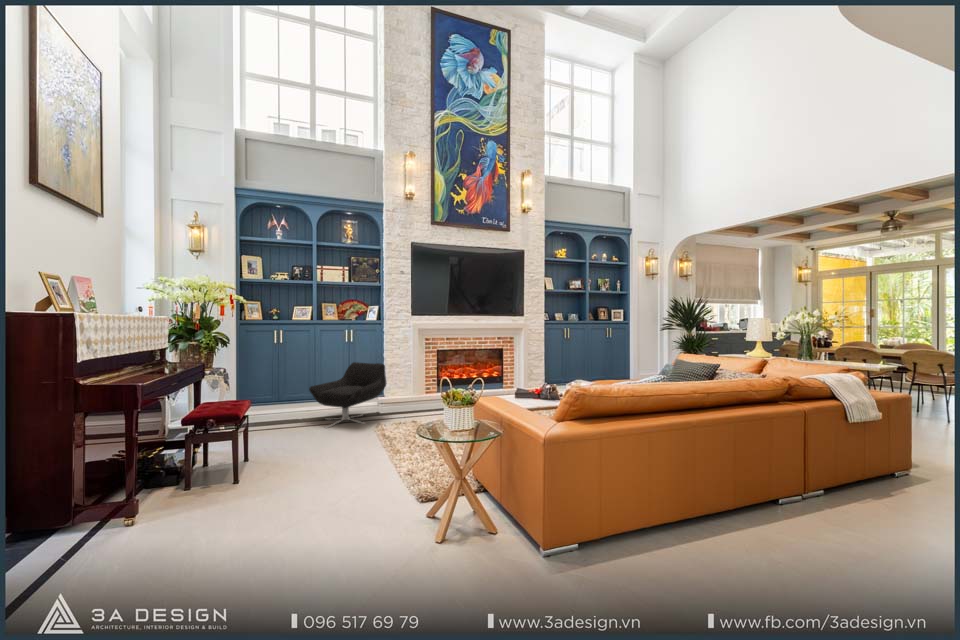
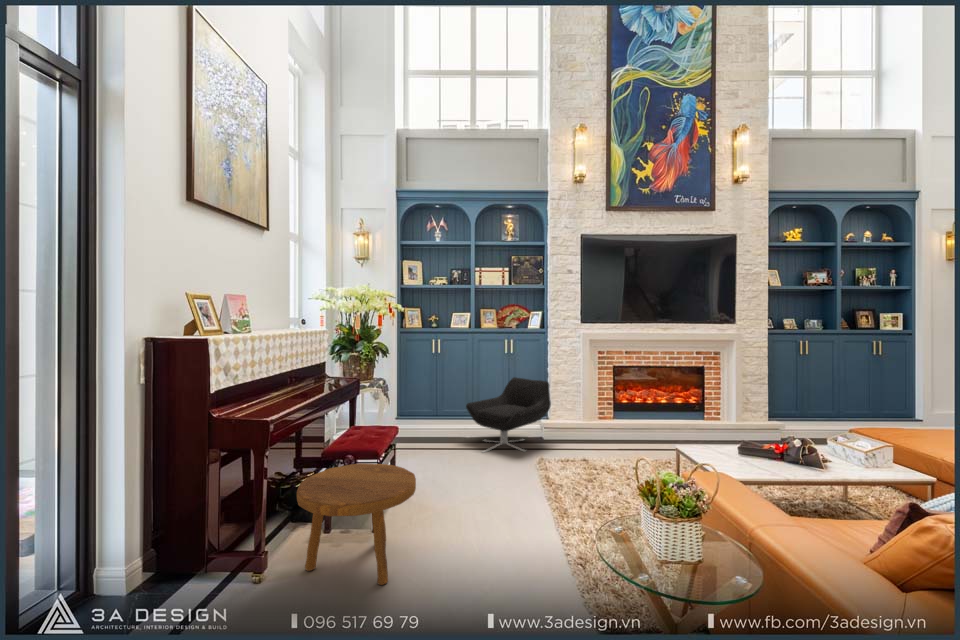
footstool: none [146,435,272,541] -> present [297,463,416,585]

